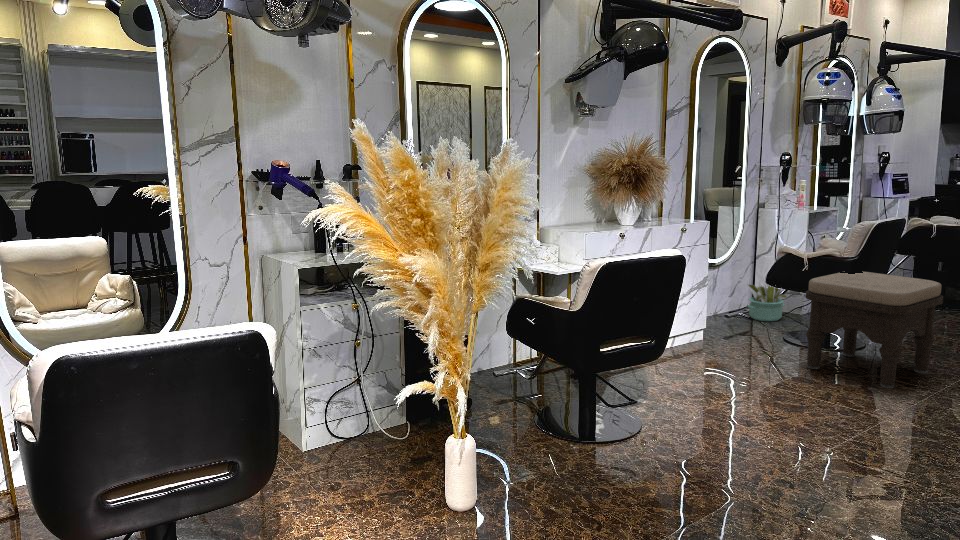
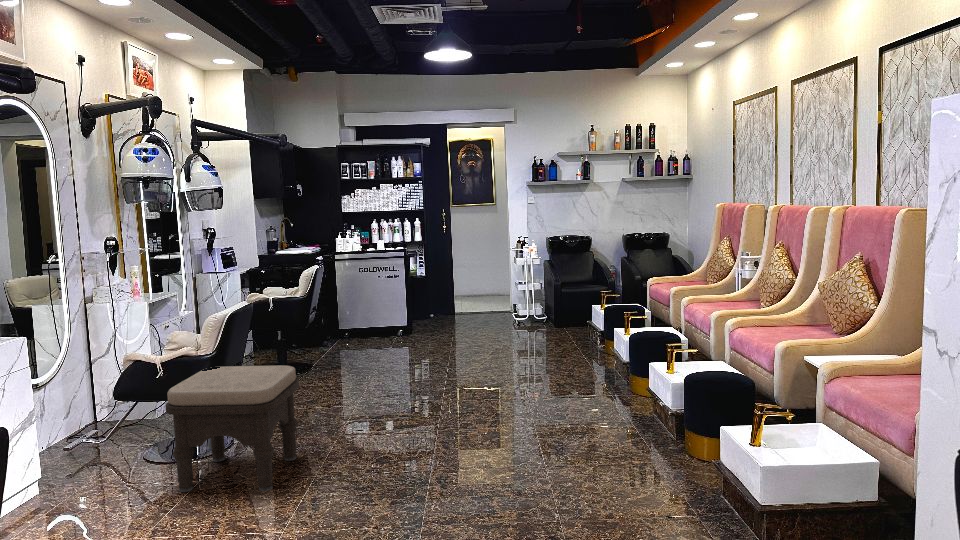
decorative plant: present [747,285,787,321] -> none [86,390,137,440]

